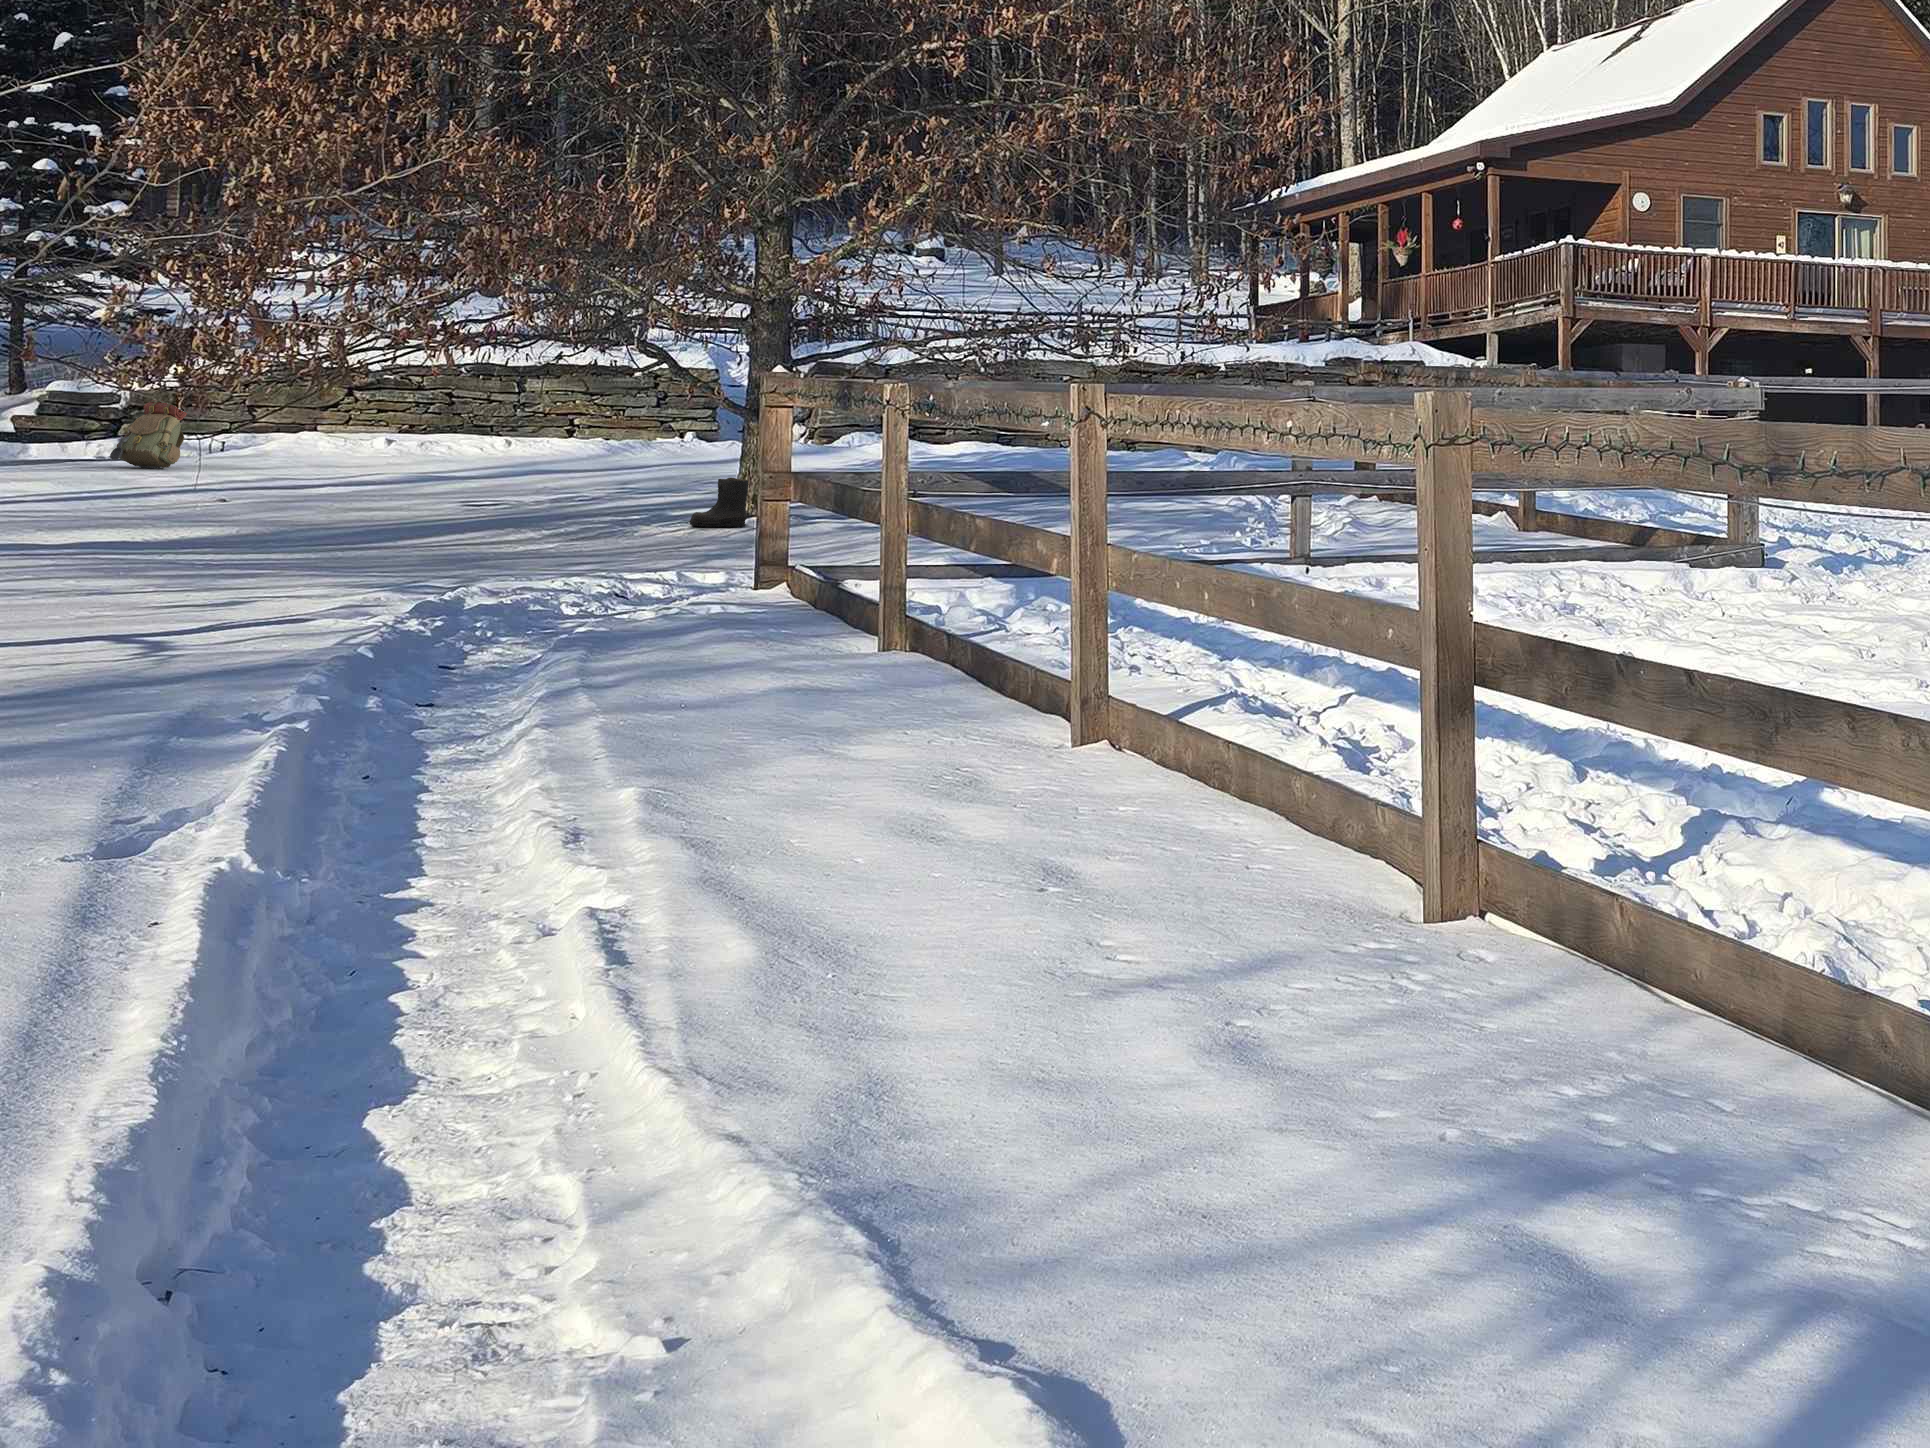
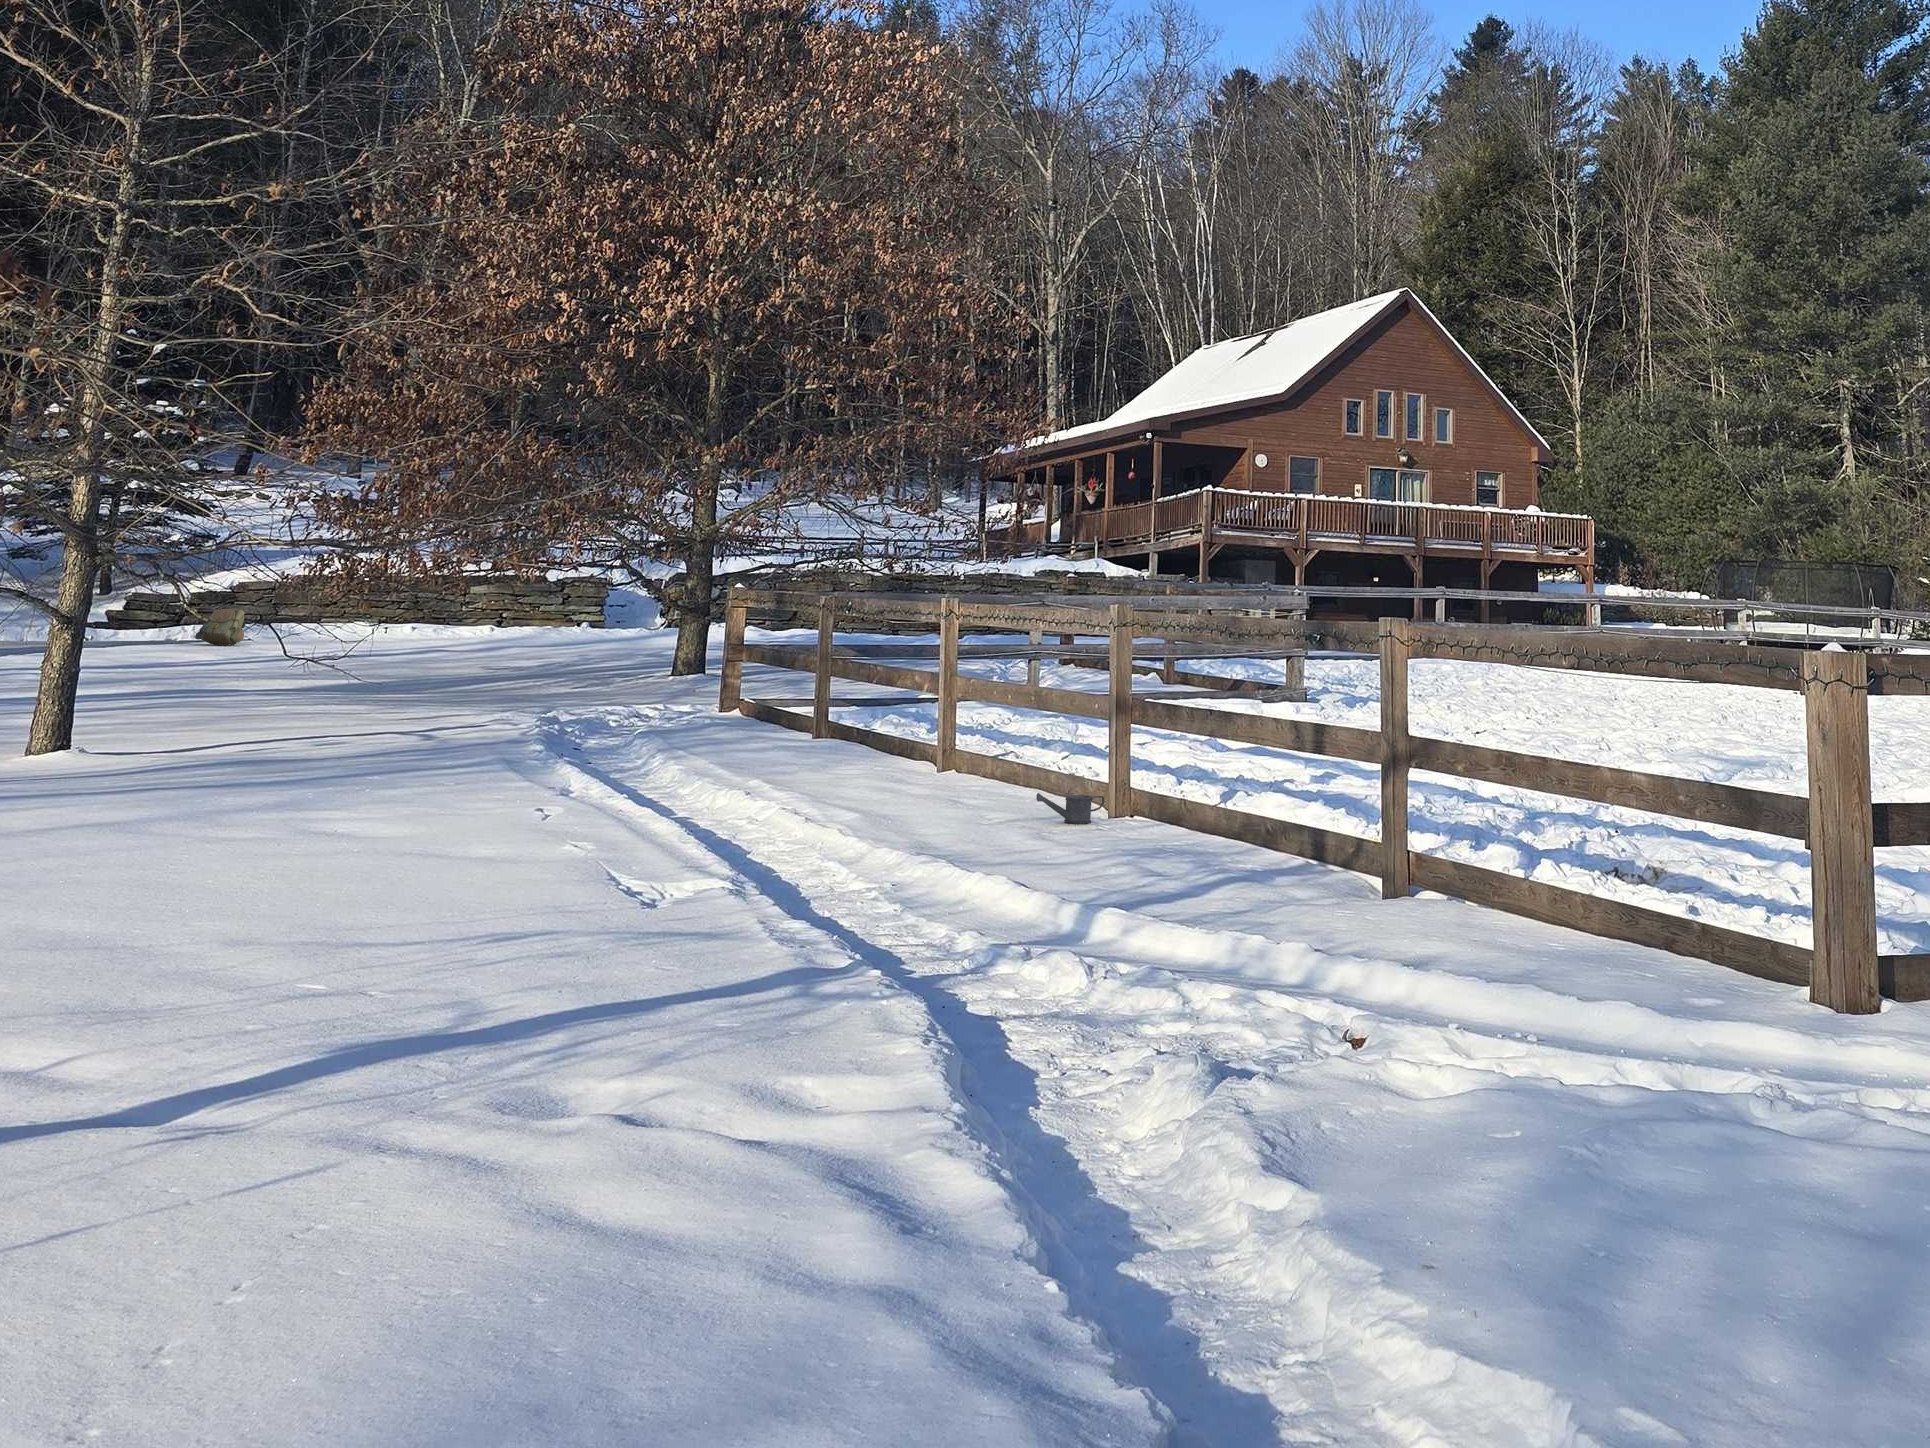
boots: present [689,478,749,527] -> none [638,650,678,681]
watering can: none [1243,933,1441,1025] -> present [1036,793,1104,824]

